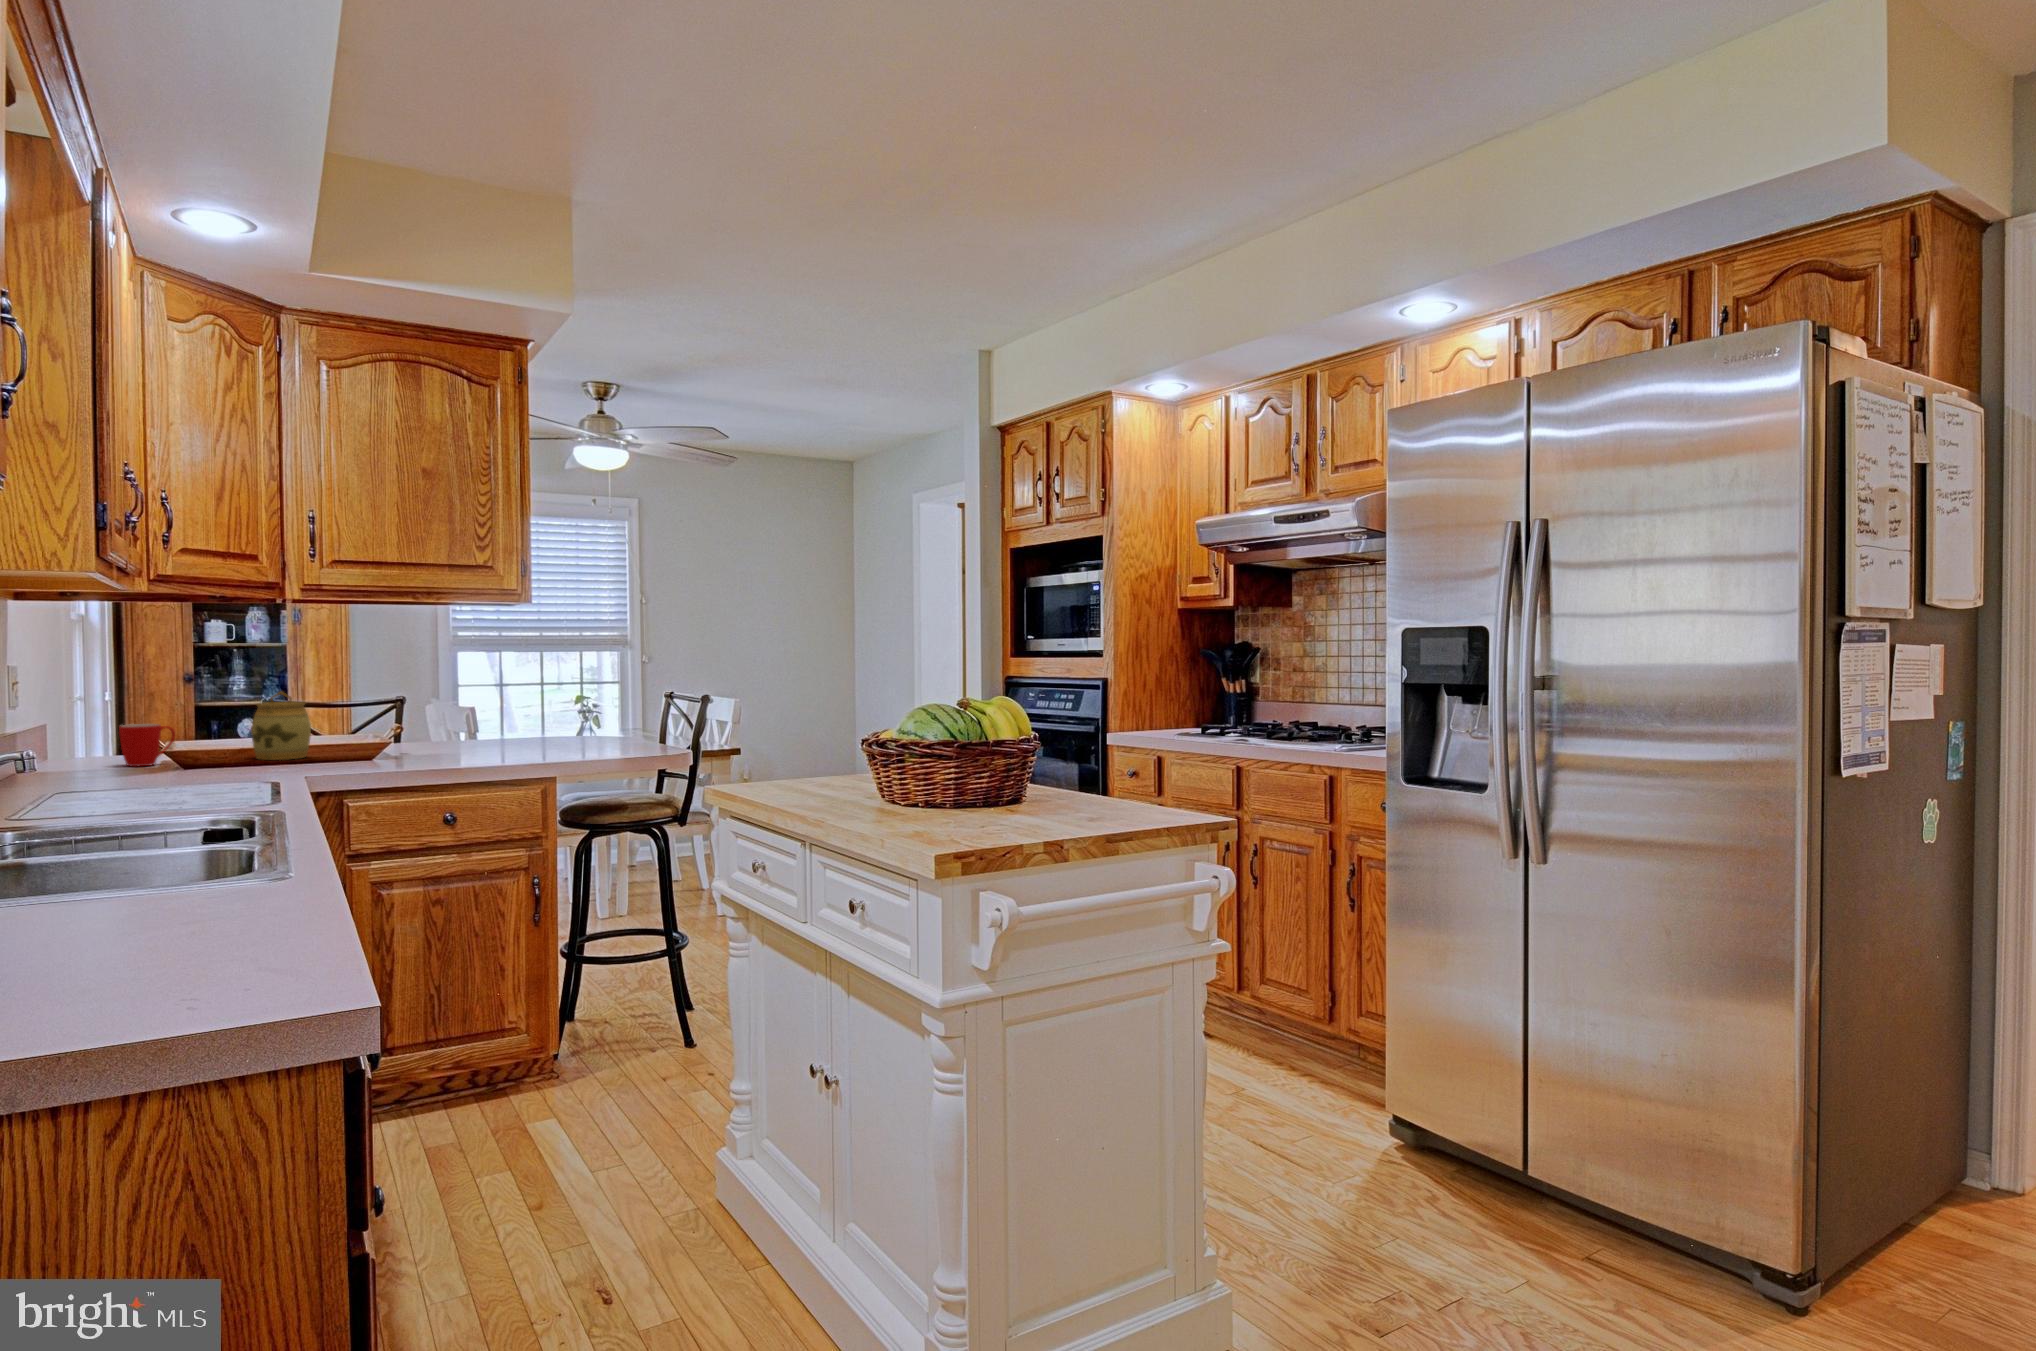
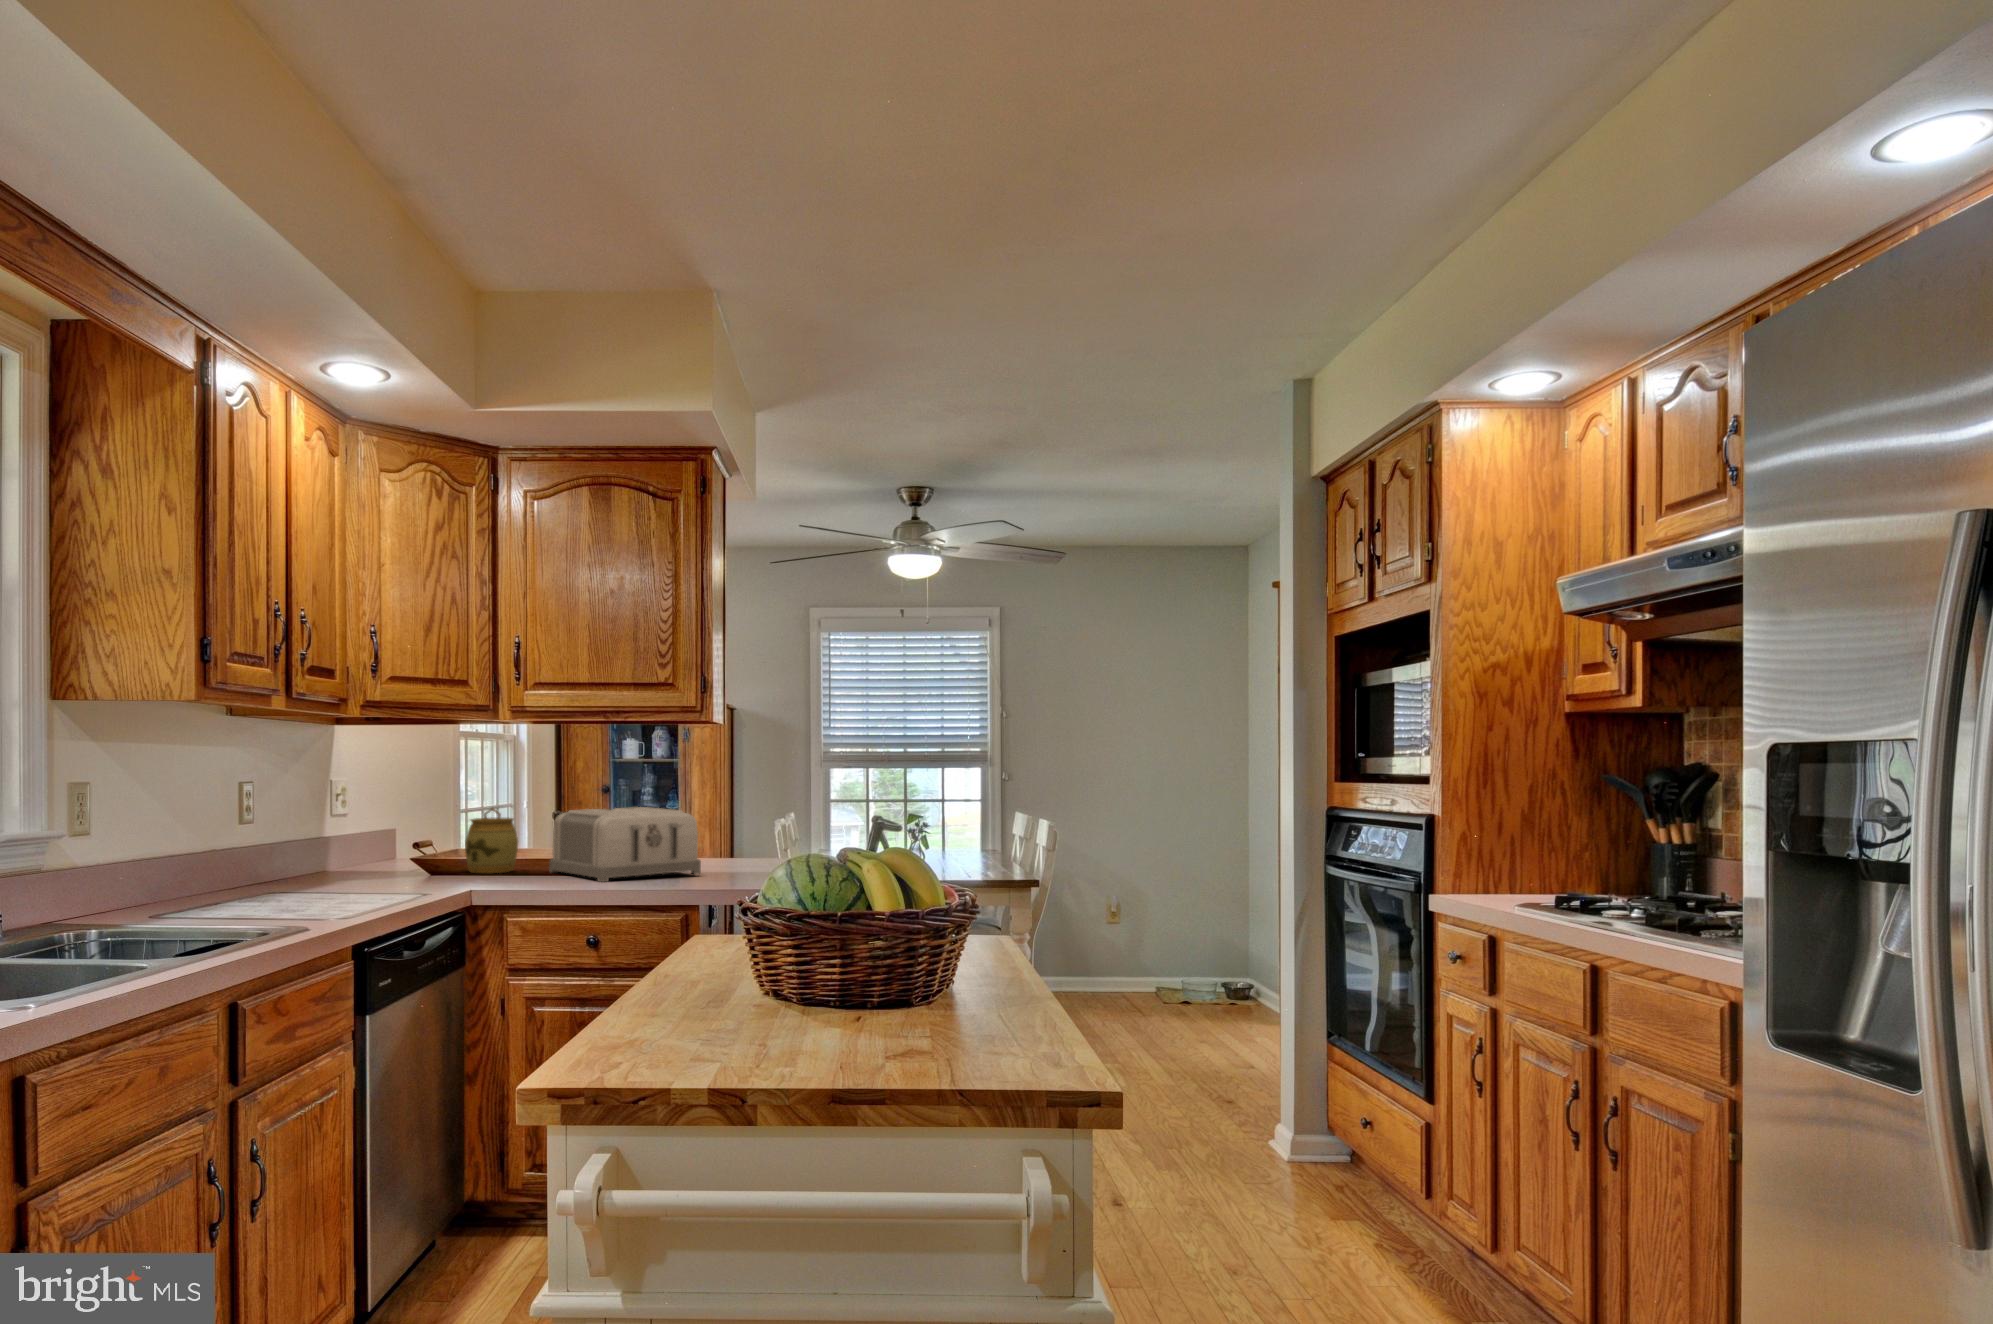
toaster: none [347,689,518,762] -> present [549,807,701,882]
mug: present [119,724,175,767] -> none [350,836,397,875]

